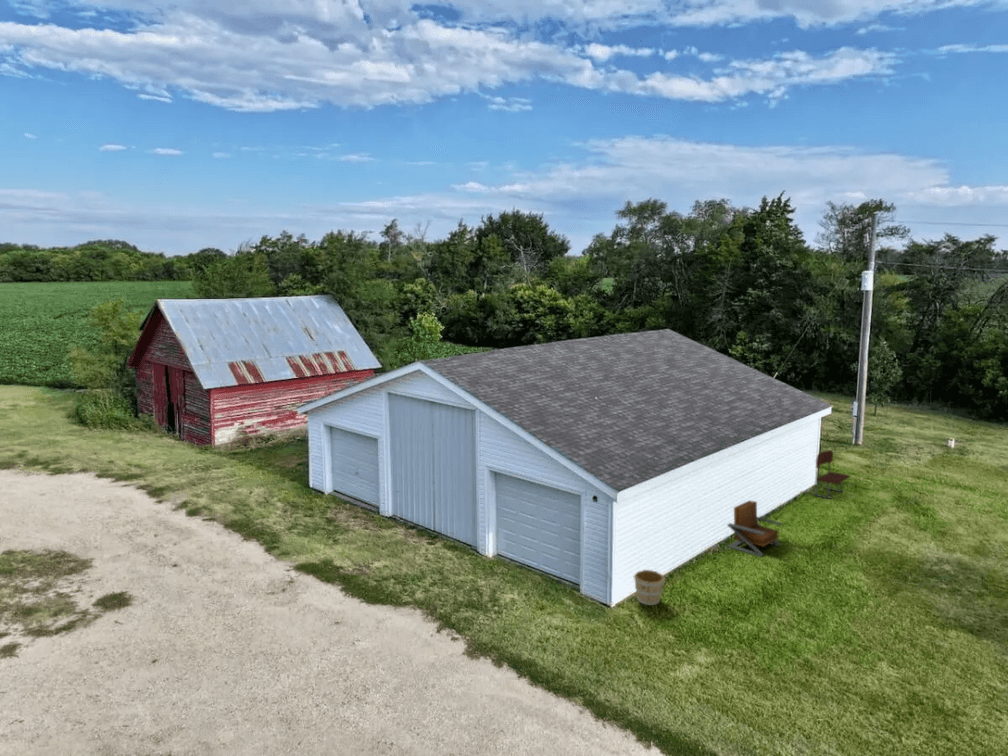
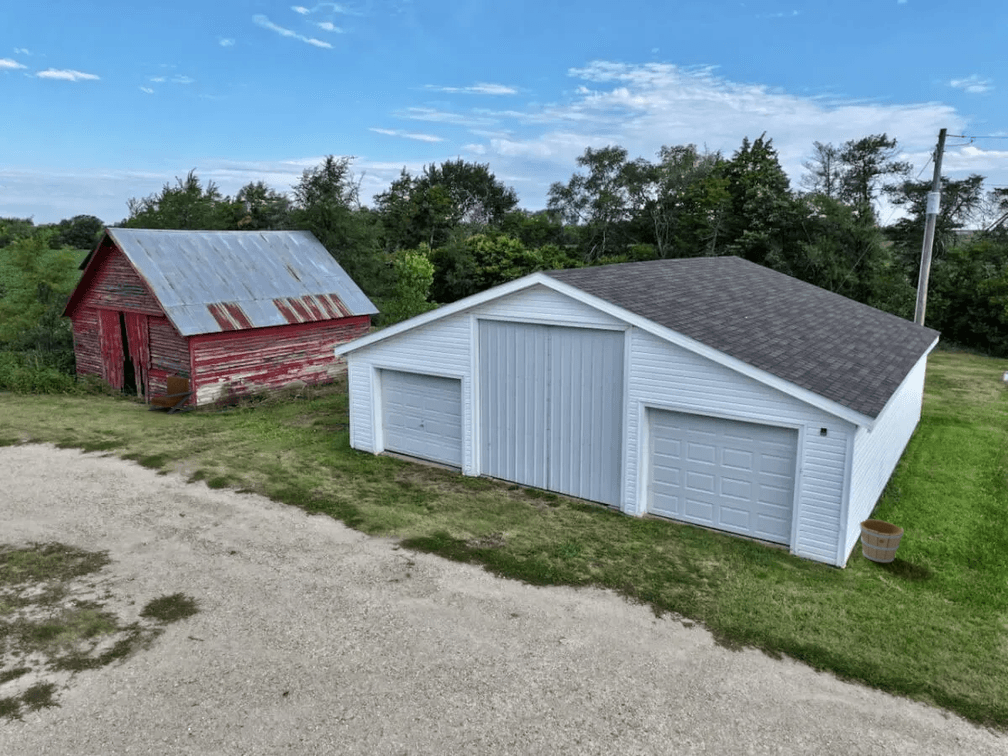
bench: present [815,450,850,498] -> none [919,383,953,435]
lounge chair: present [728,501,782,557] -> present [148,376,194,414]

